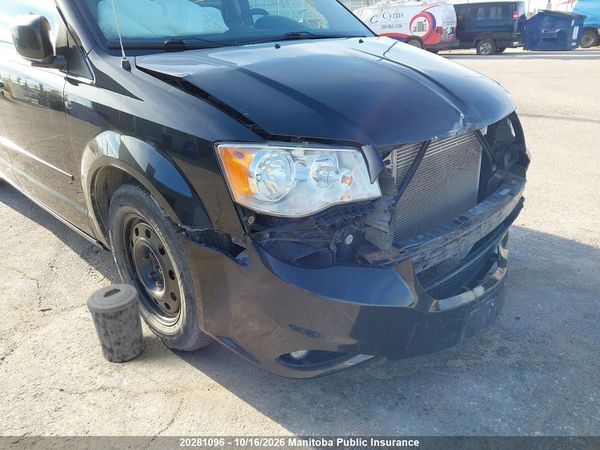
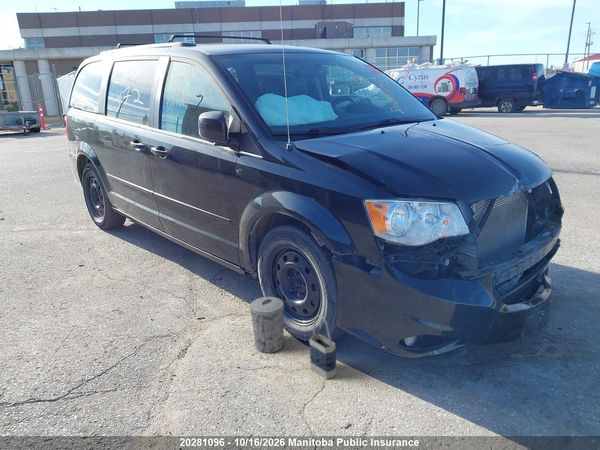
bag: none [161,315,203,405] -> present [309,315,336,379]

